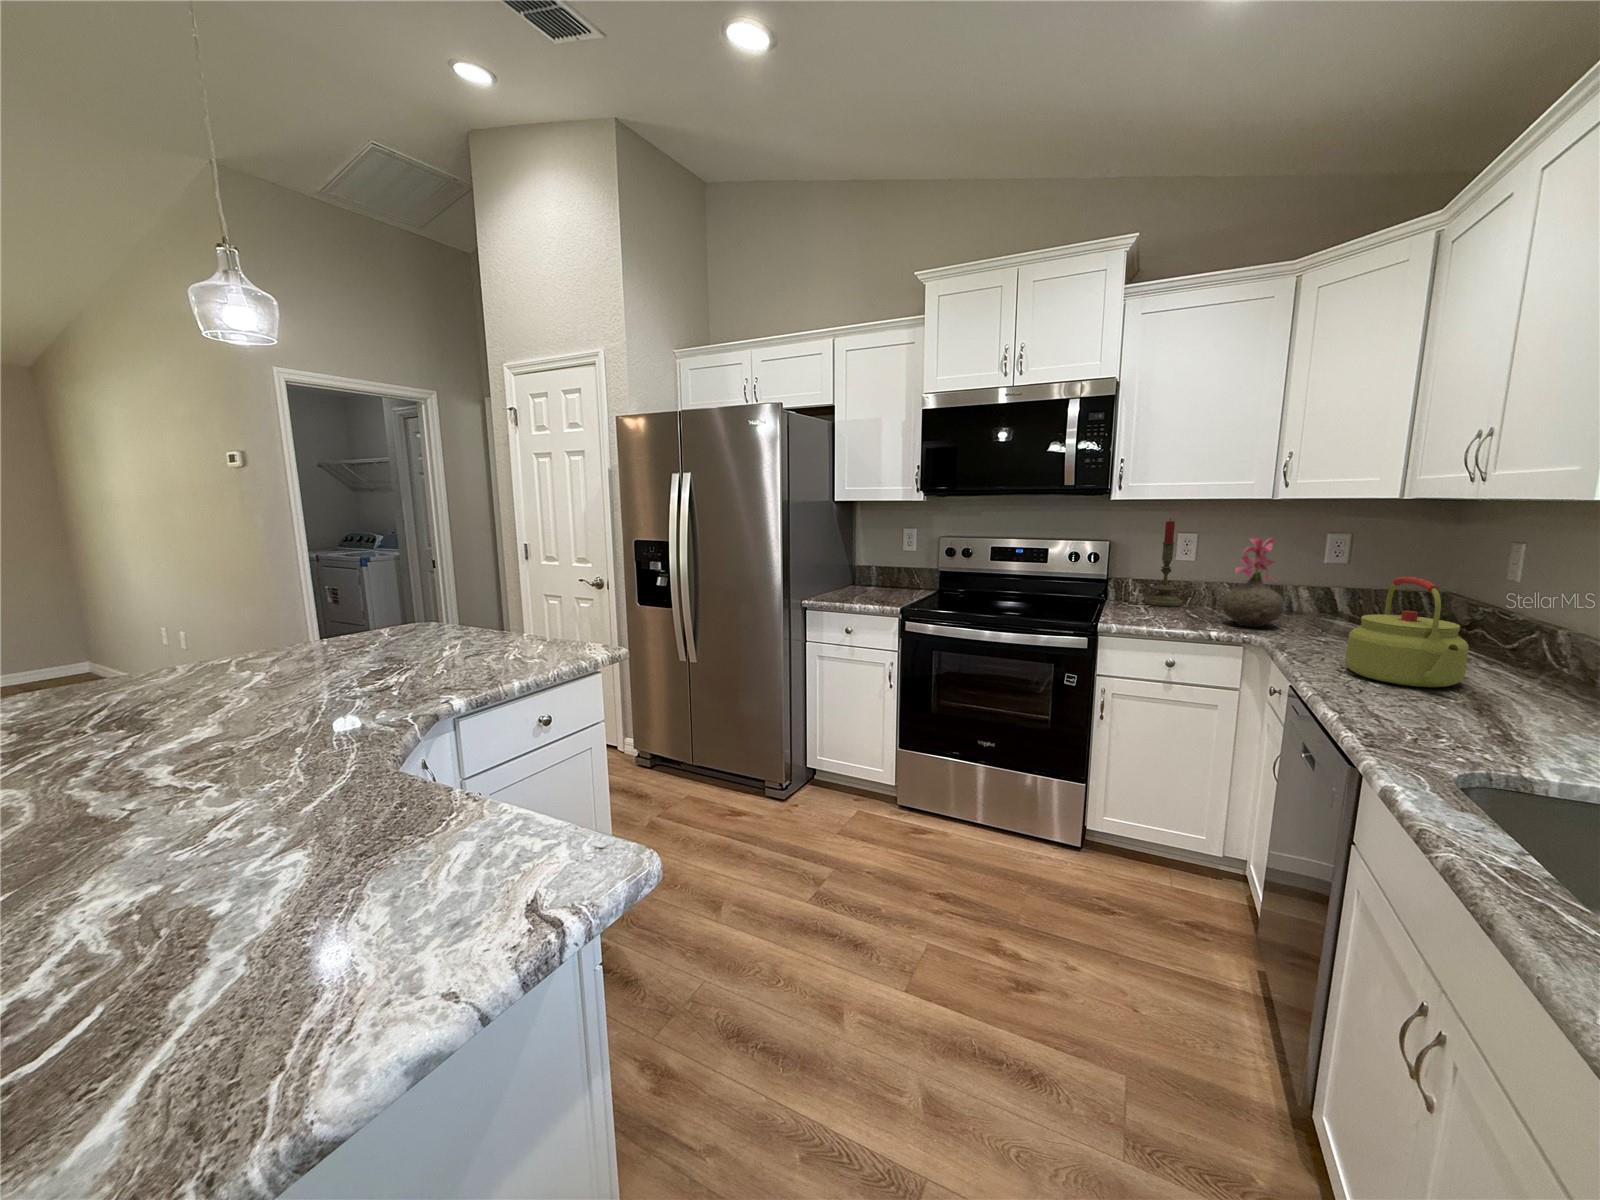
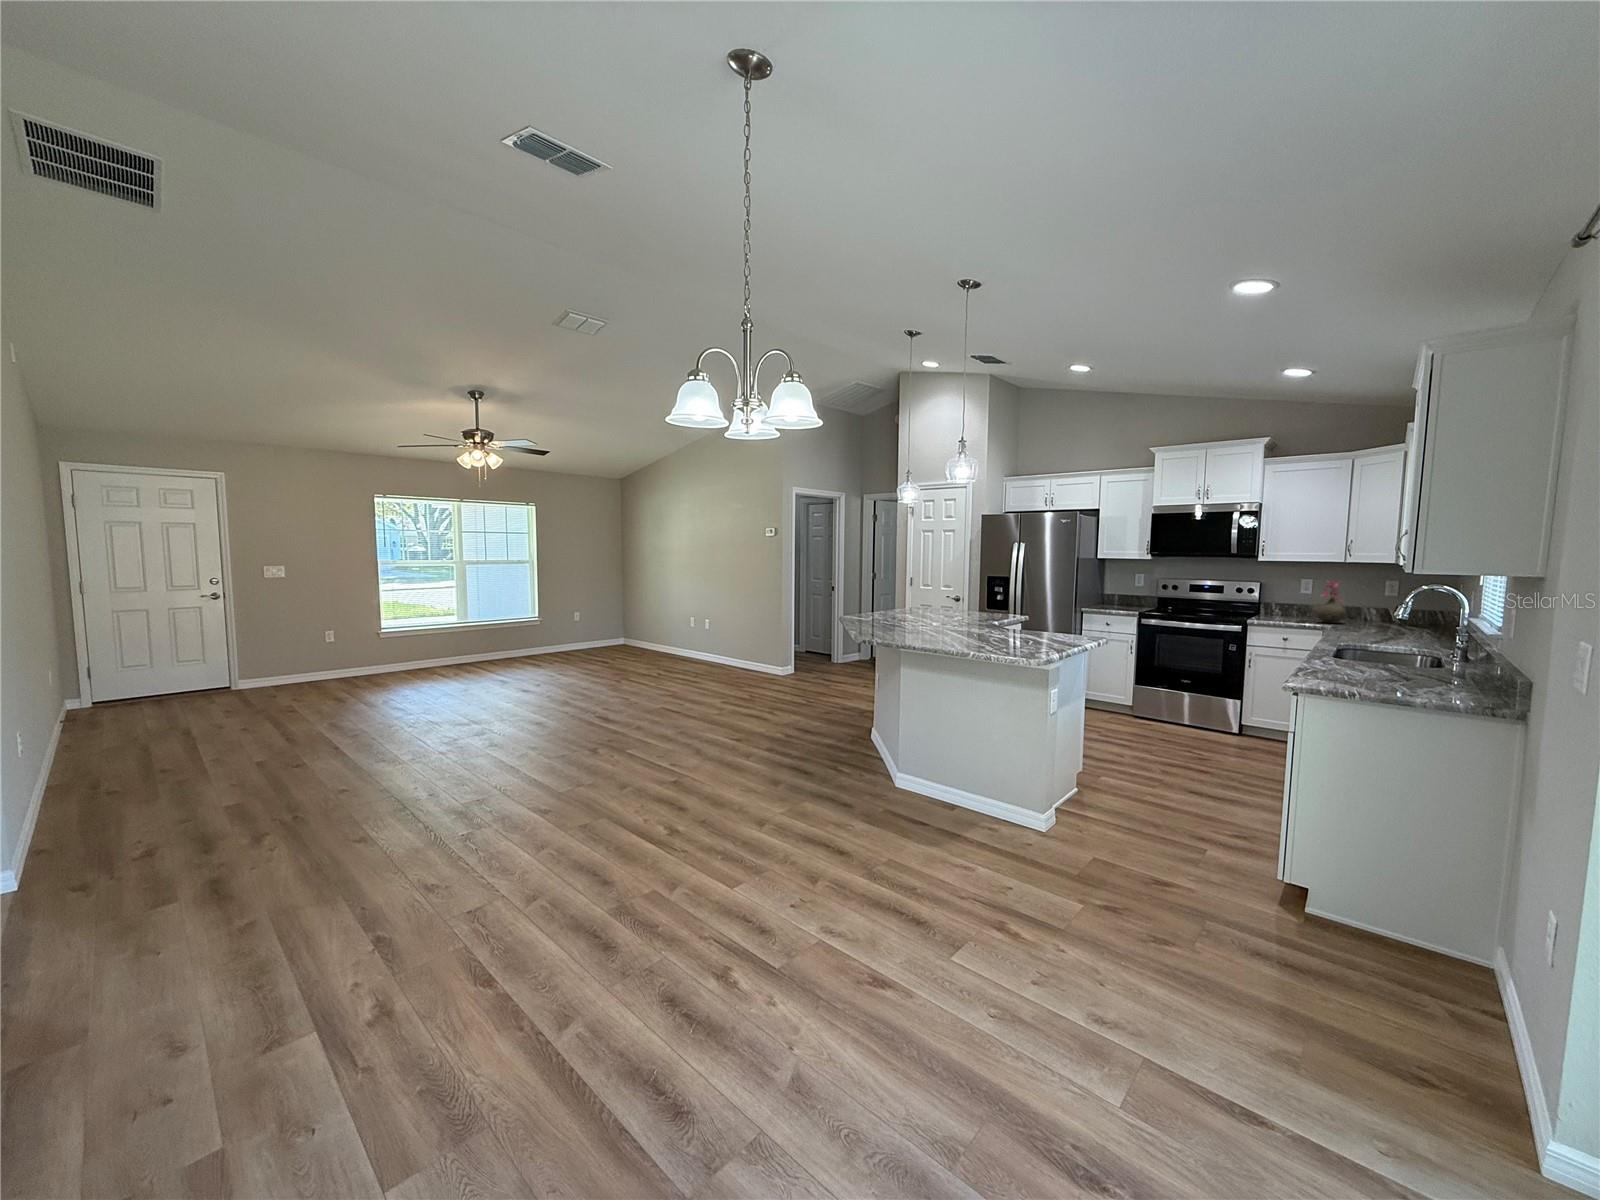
candle: present [1145,519,1183,606] -> none [1281,571,1303,617]
kettle: present [1345,577,1469,687] -> none [1349,594,1395,635]

